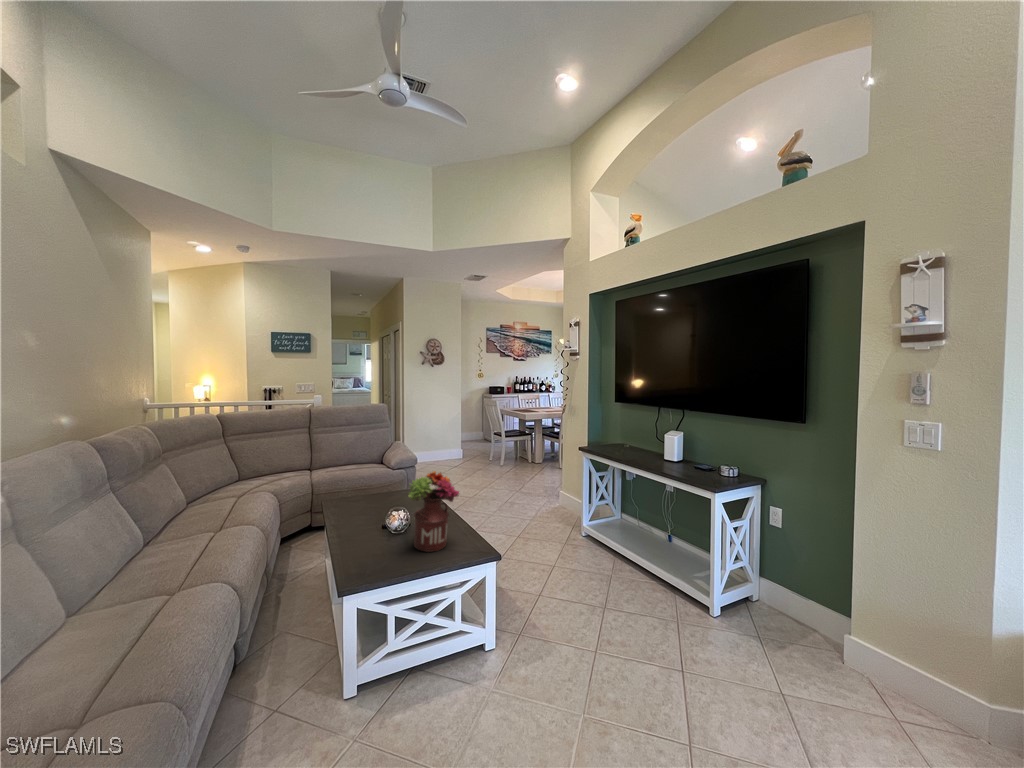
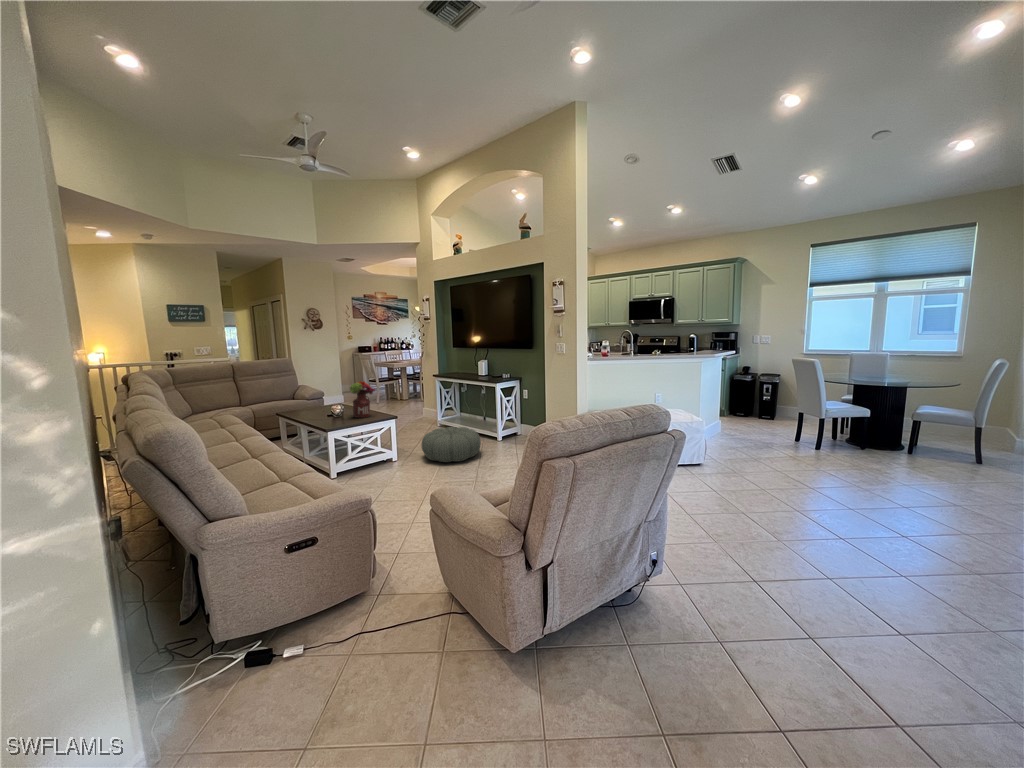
pouf: none [545,583,690,713] -> present [422,427,481,462]

